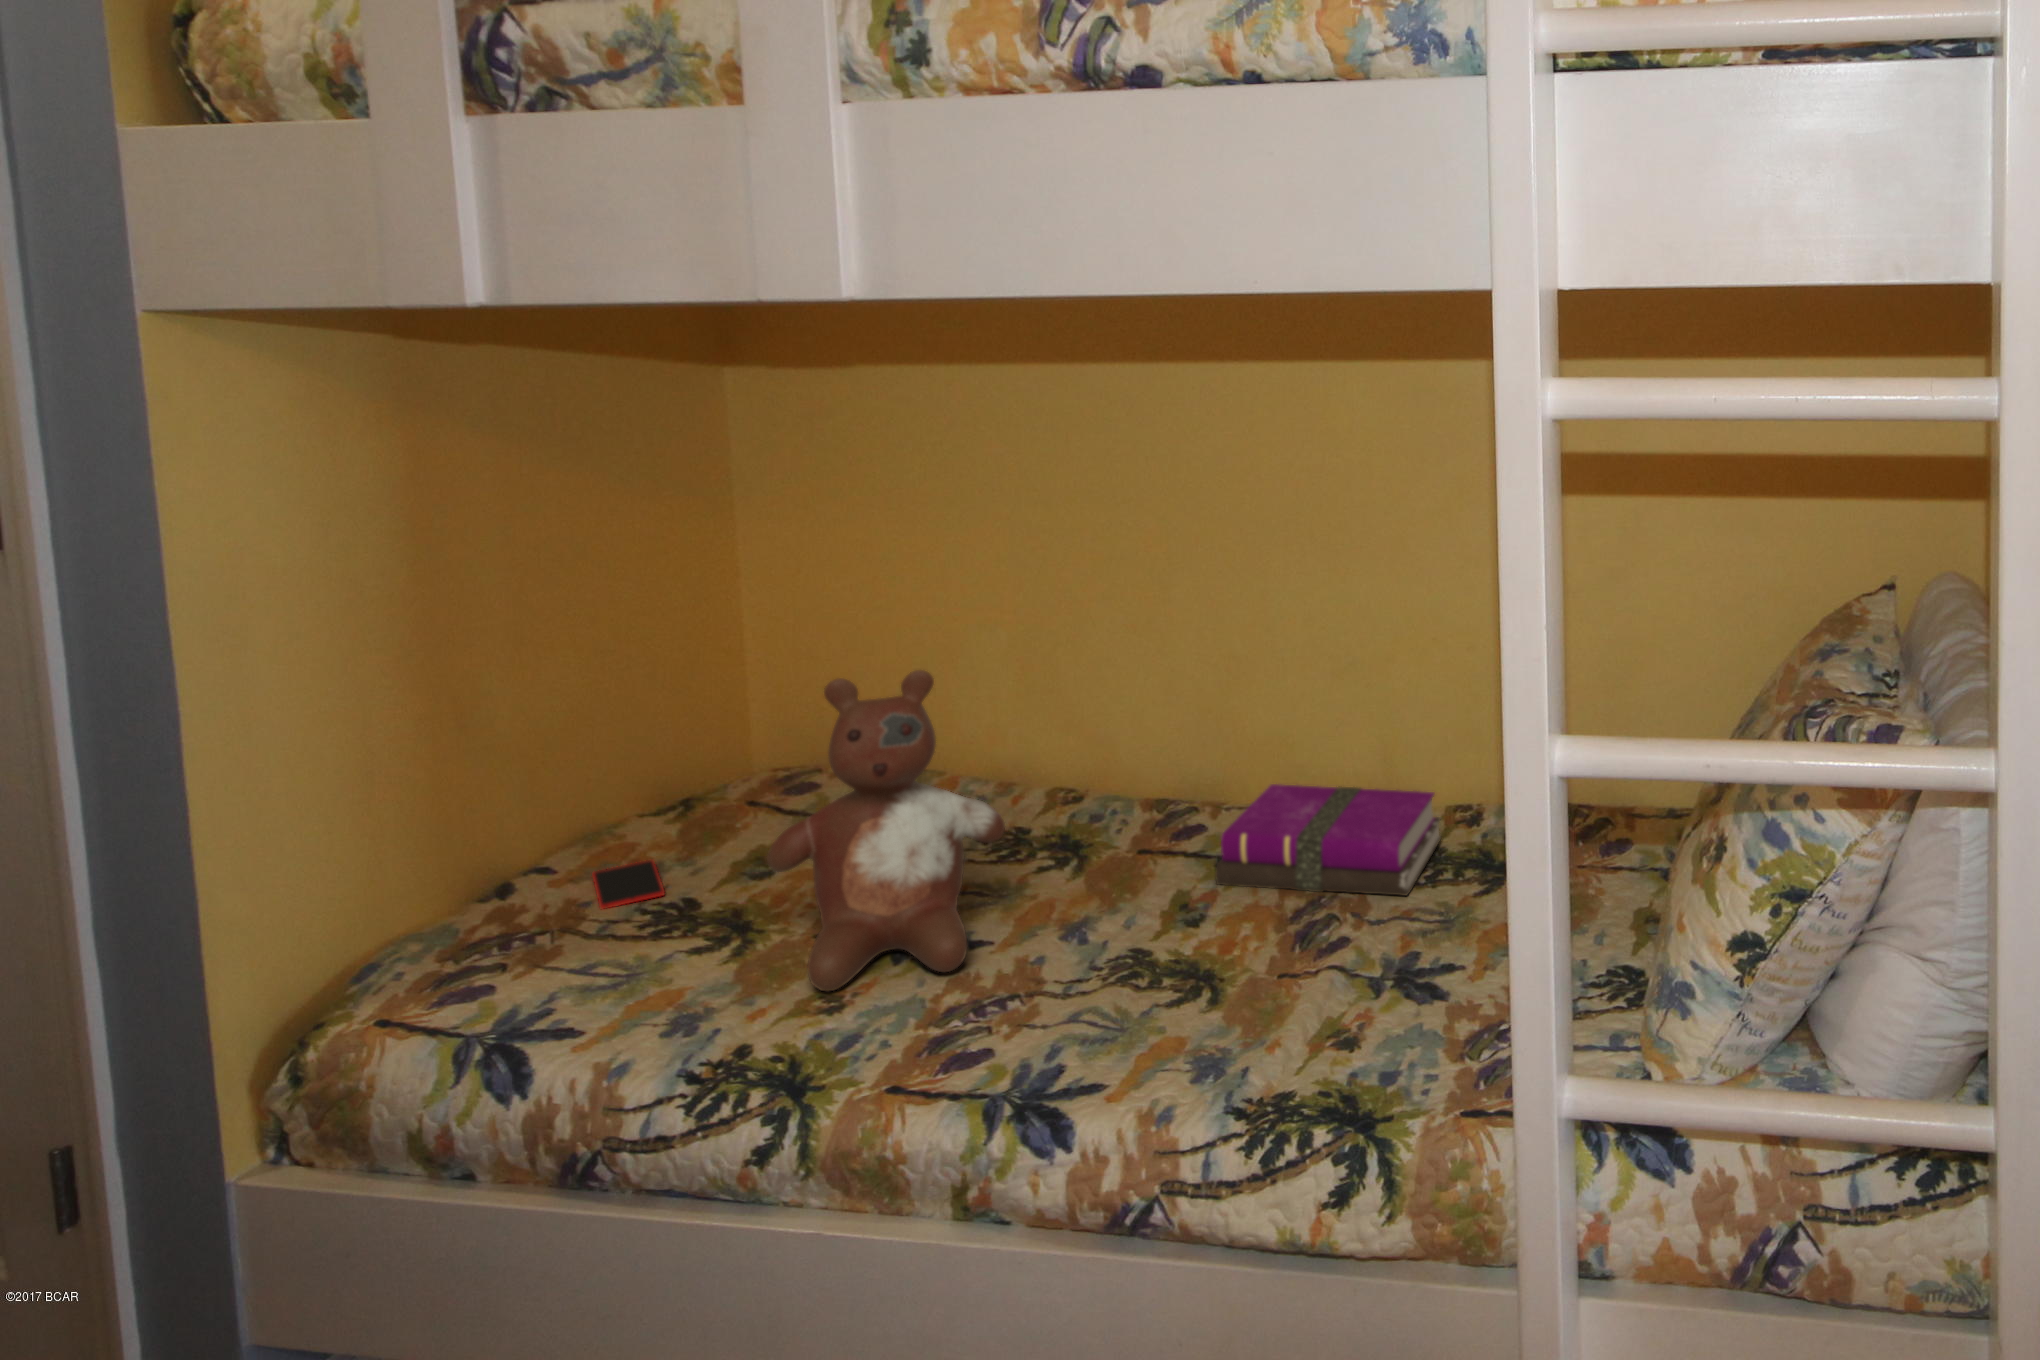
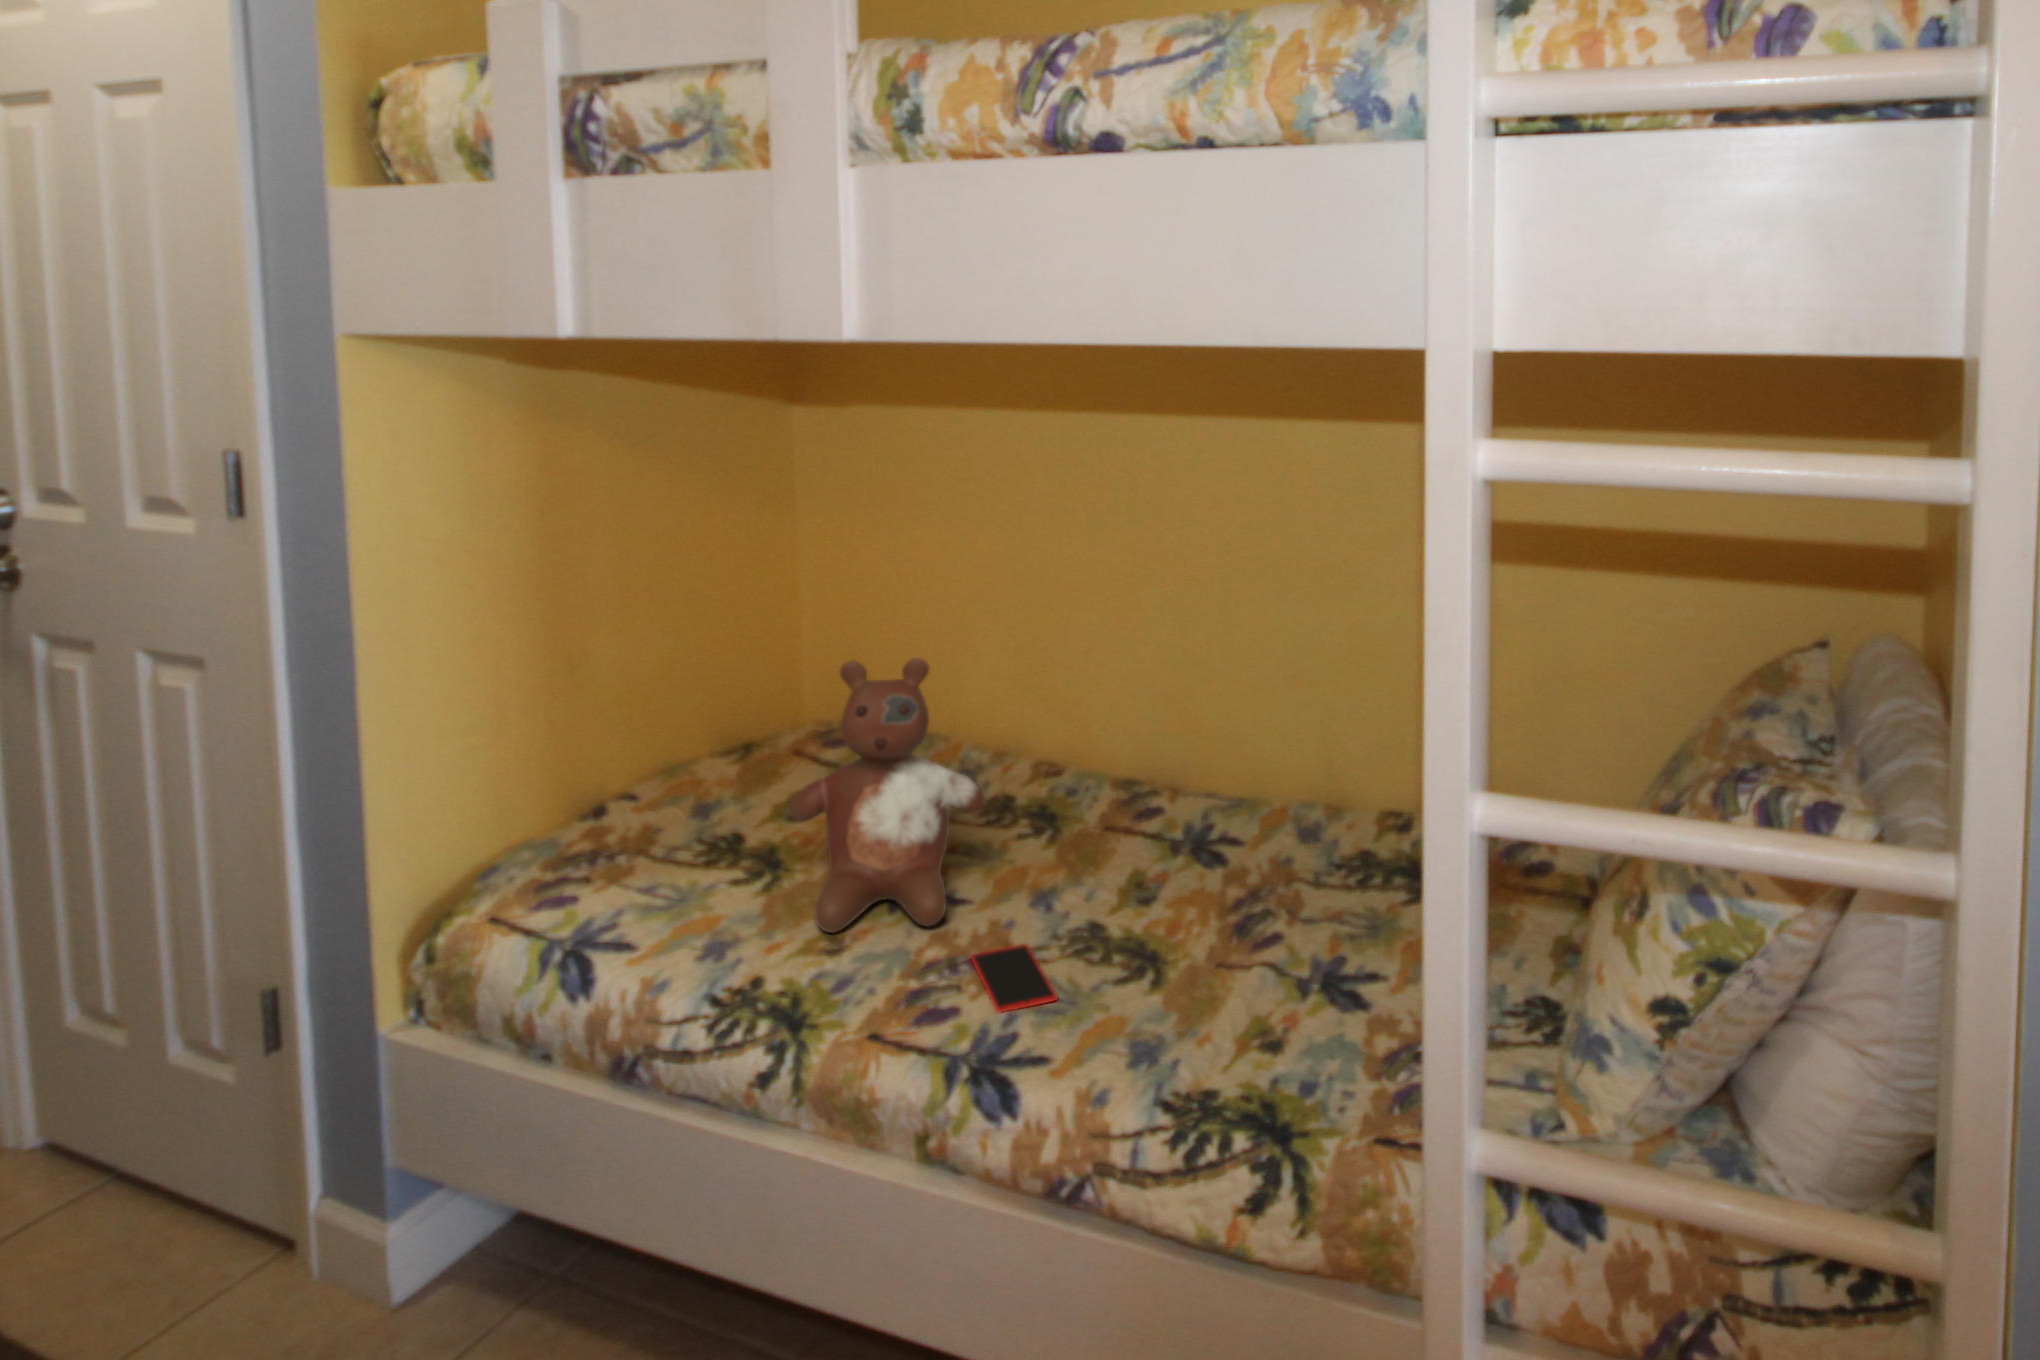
notebook: present [1215,784,1441,896] -> none [1165,777,1372,898]
smartphone: present [592,860,665,909] -> present [971,944,1057,1013]

